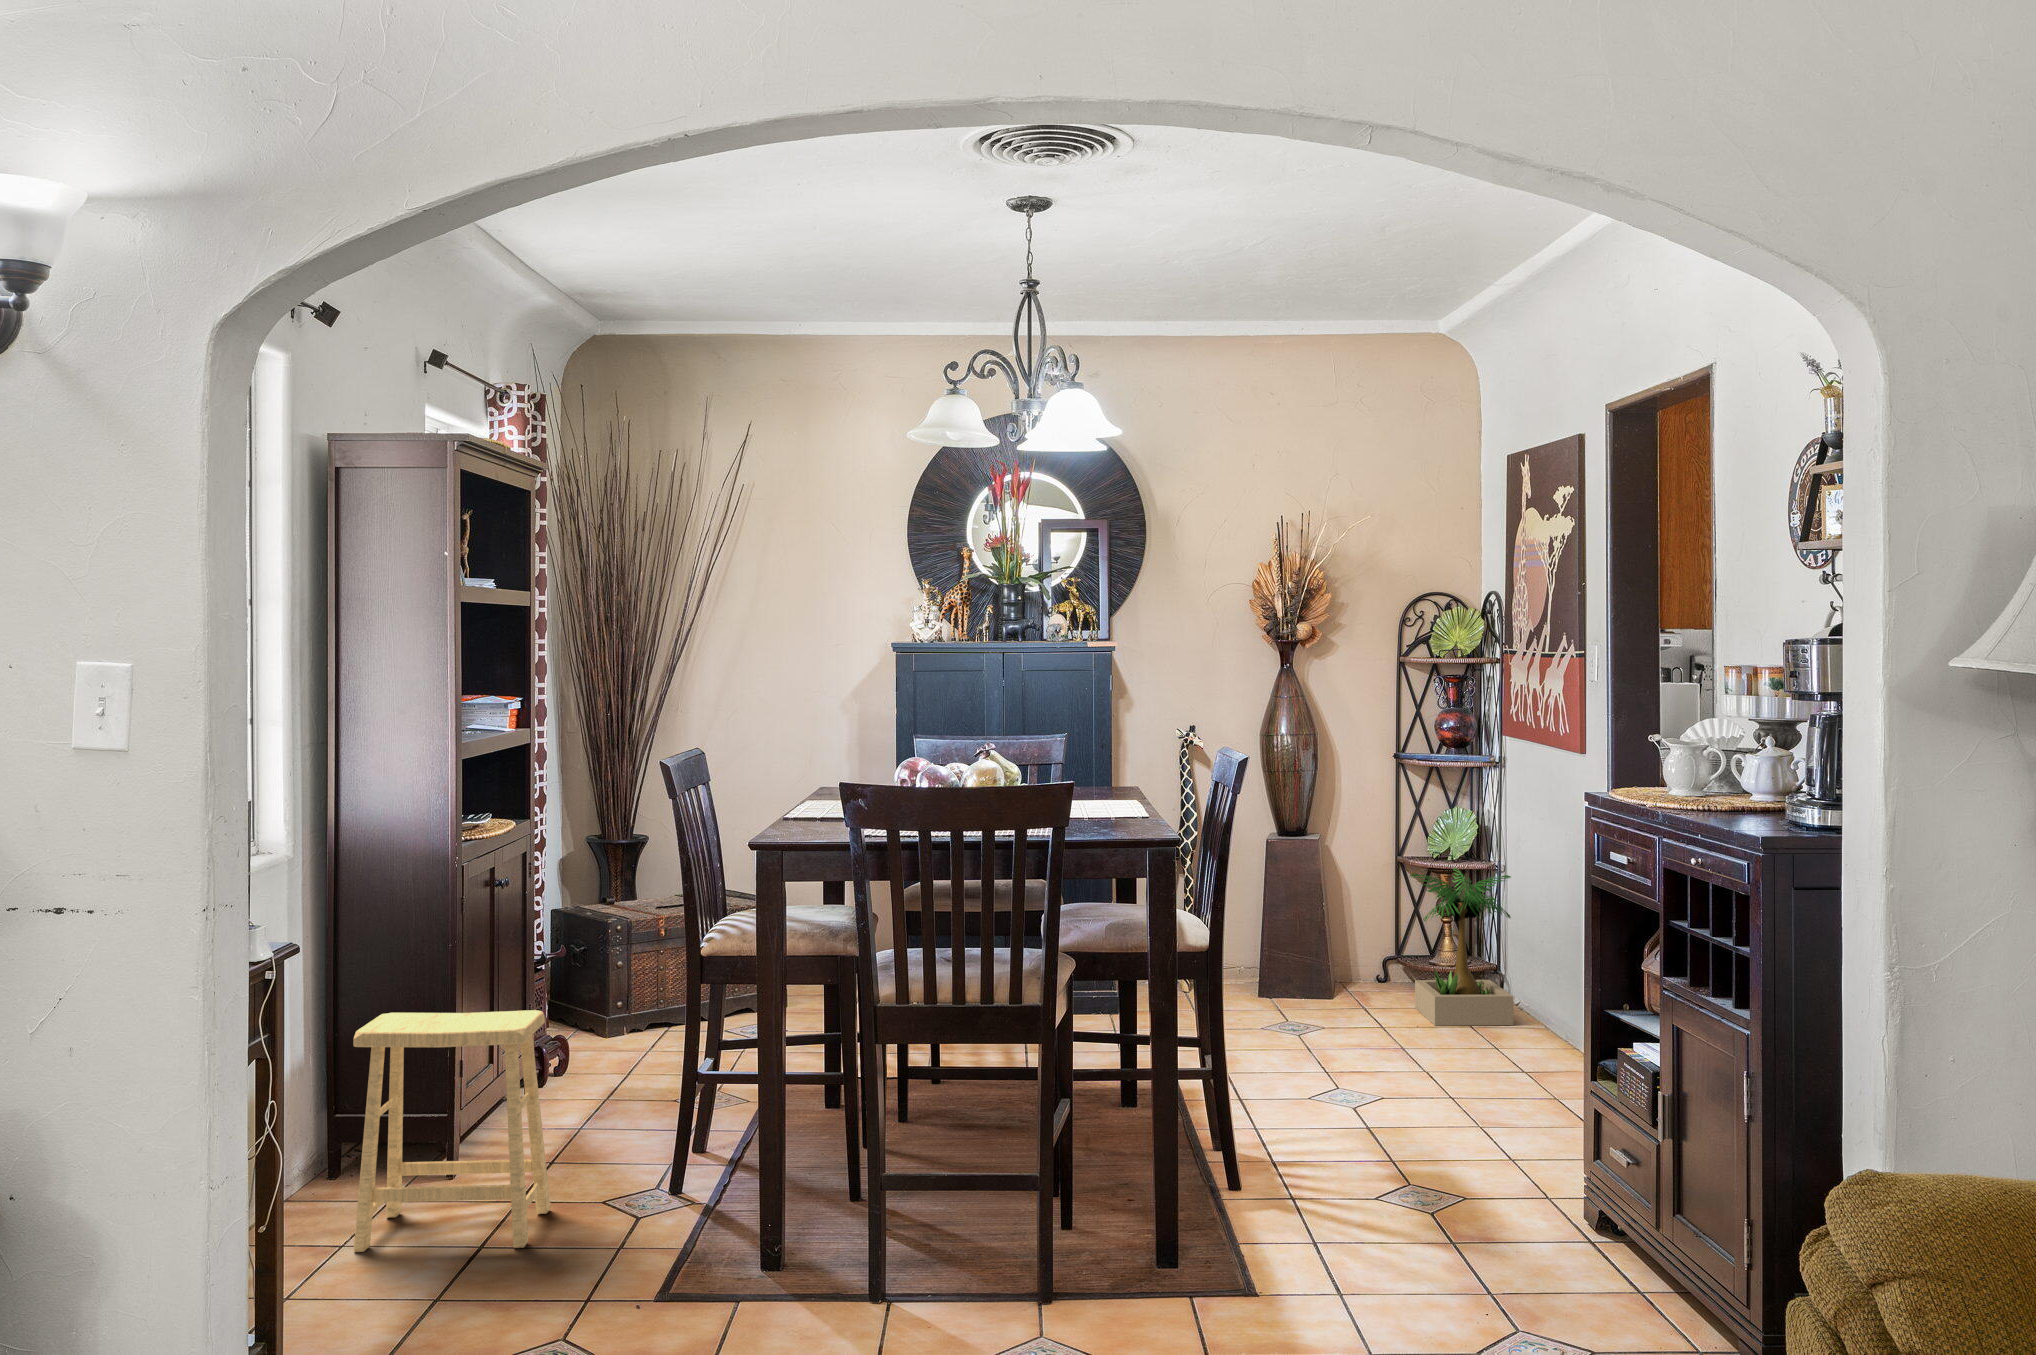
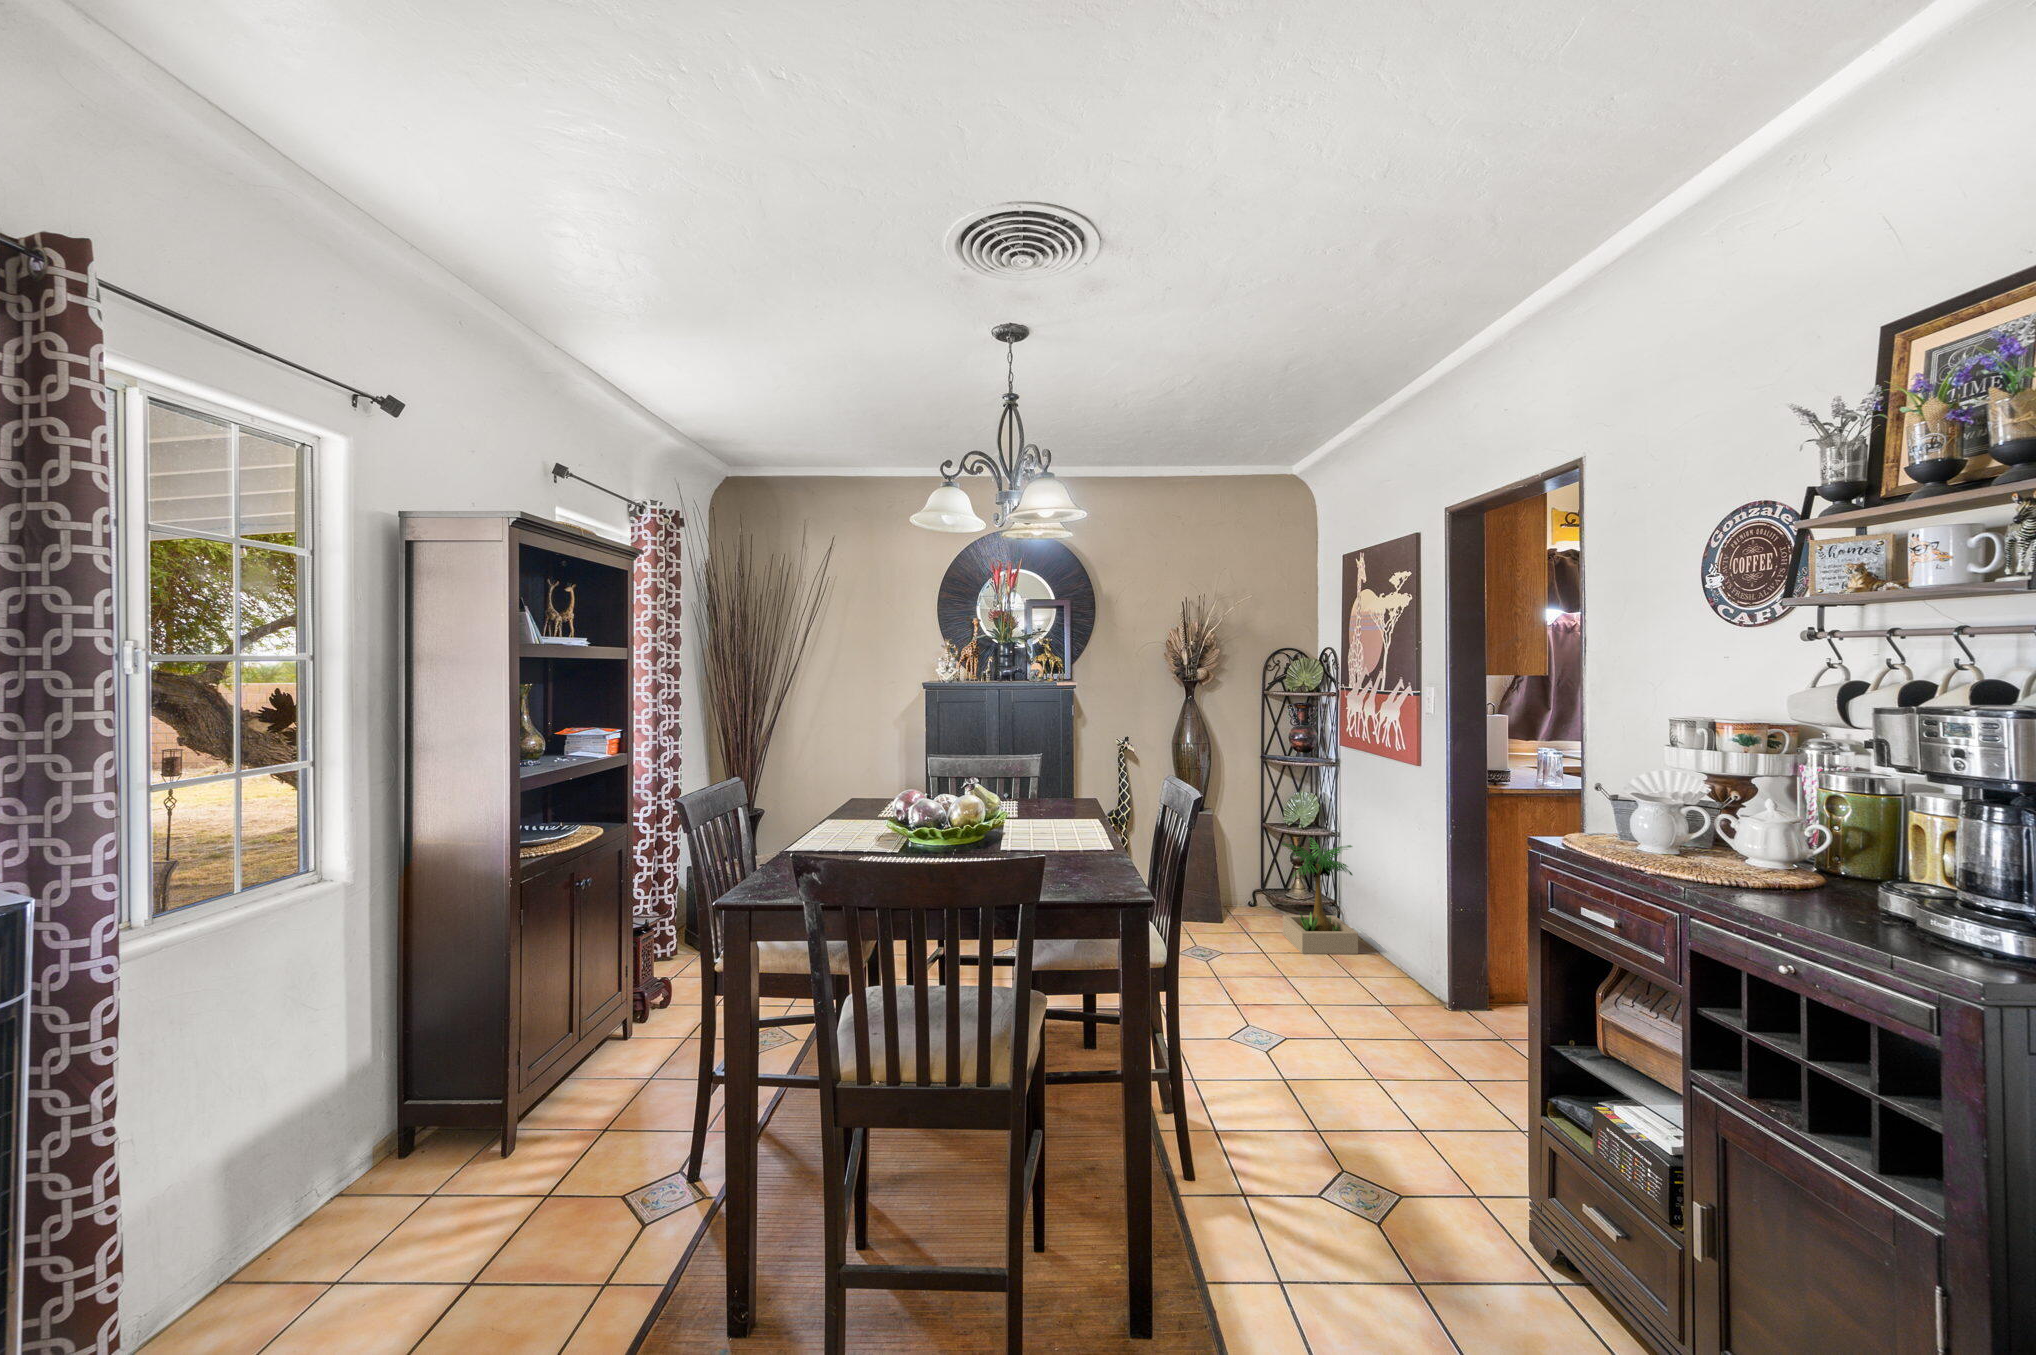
footstool: present [353,1010,551,1252] -> none [333,1033,564,1298]

